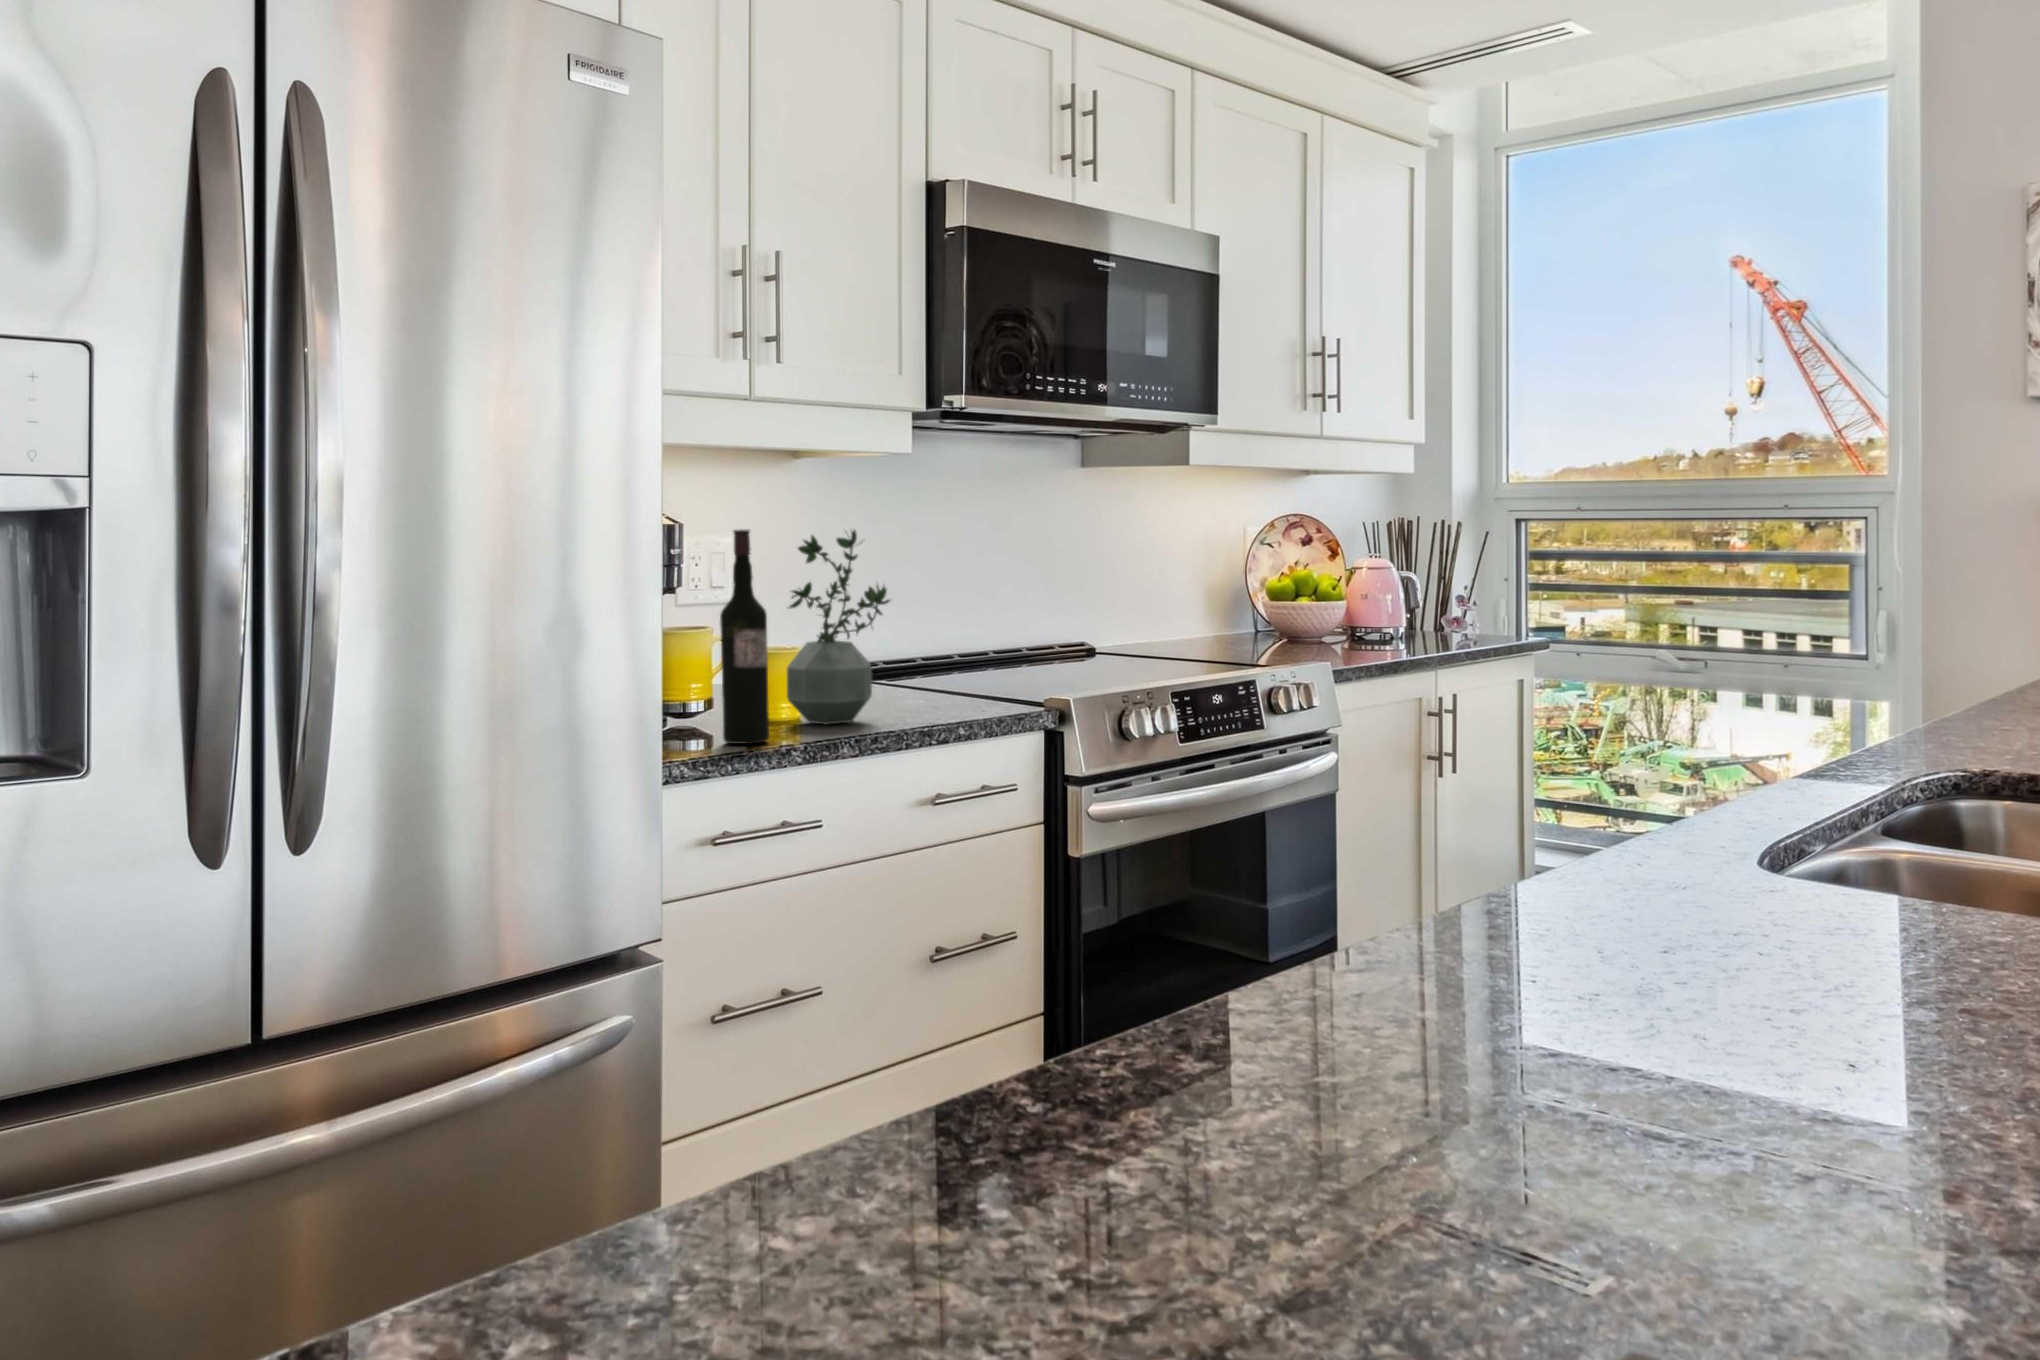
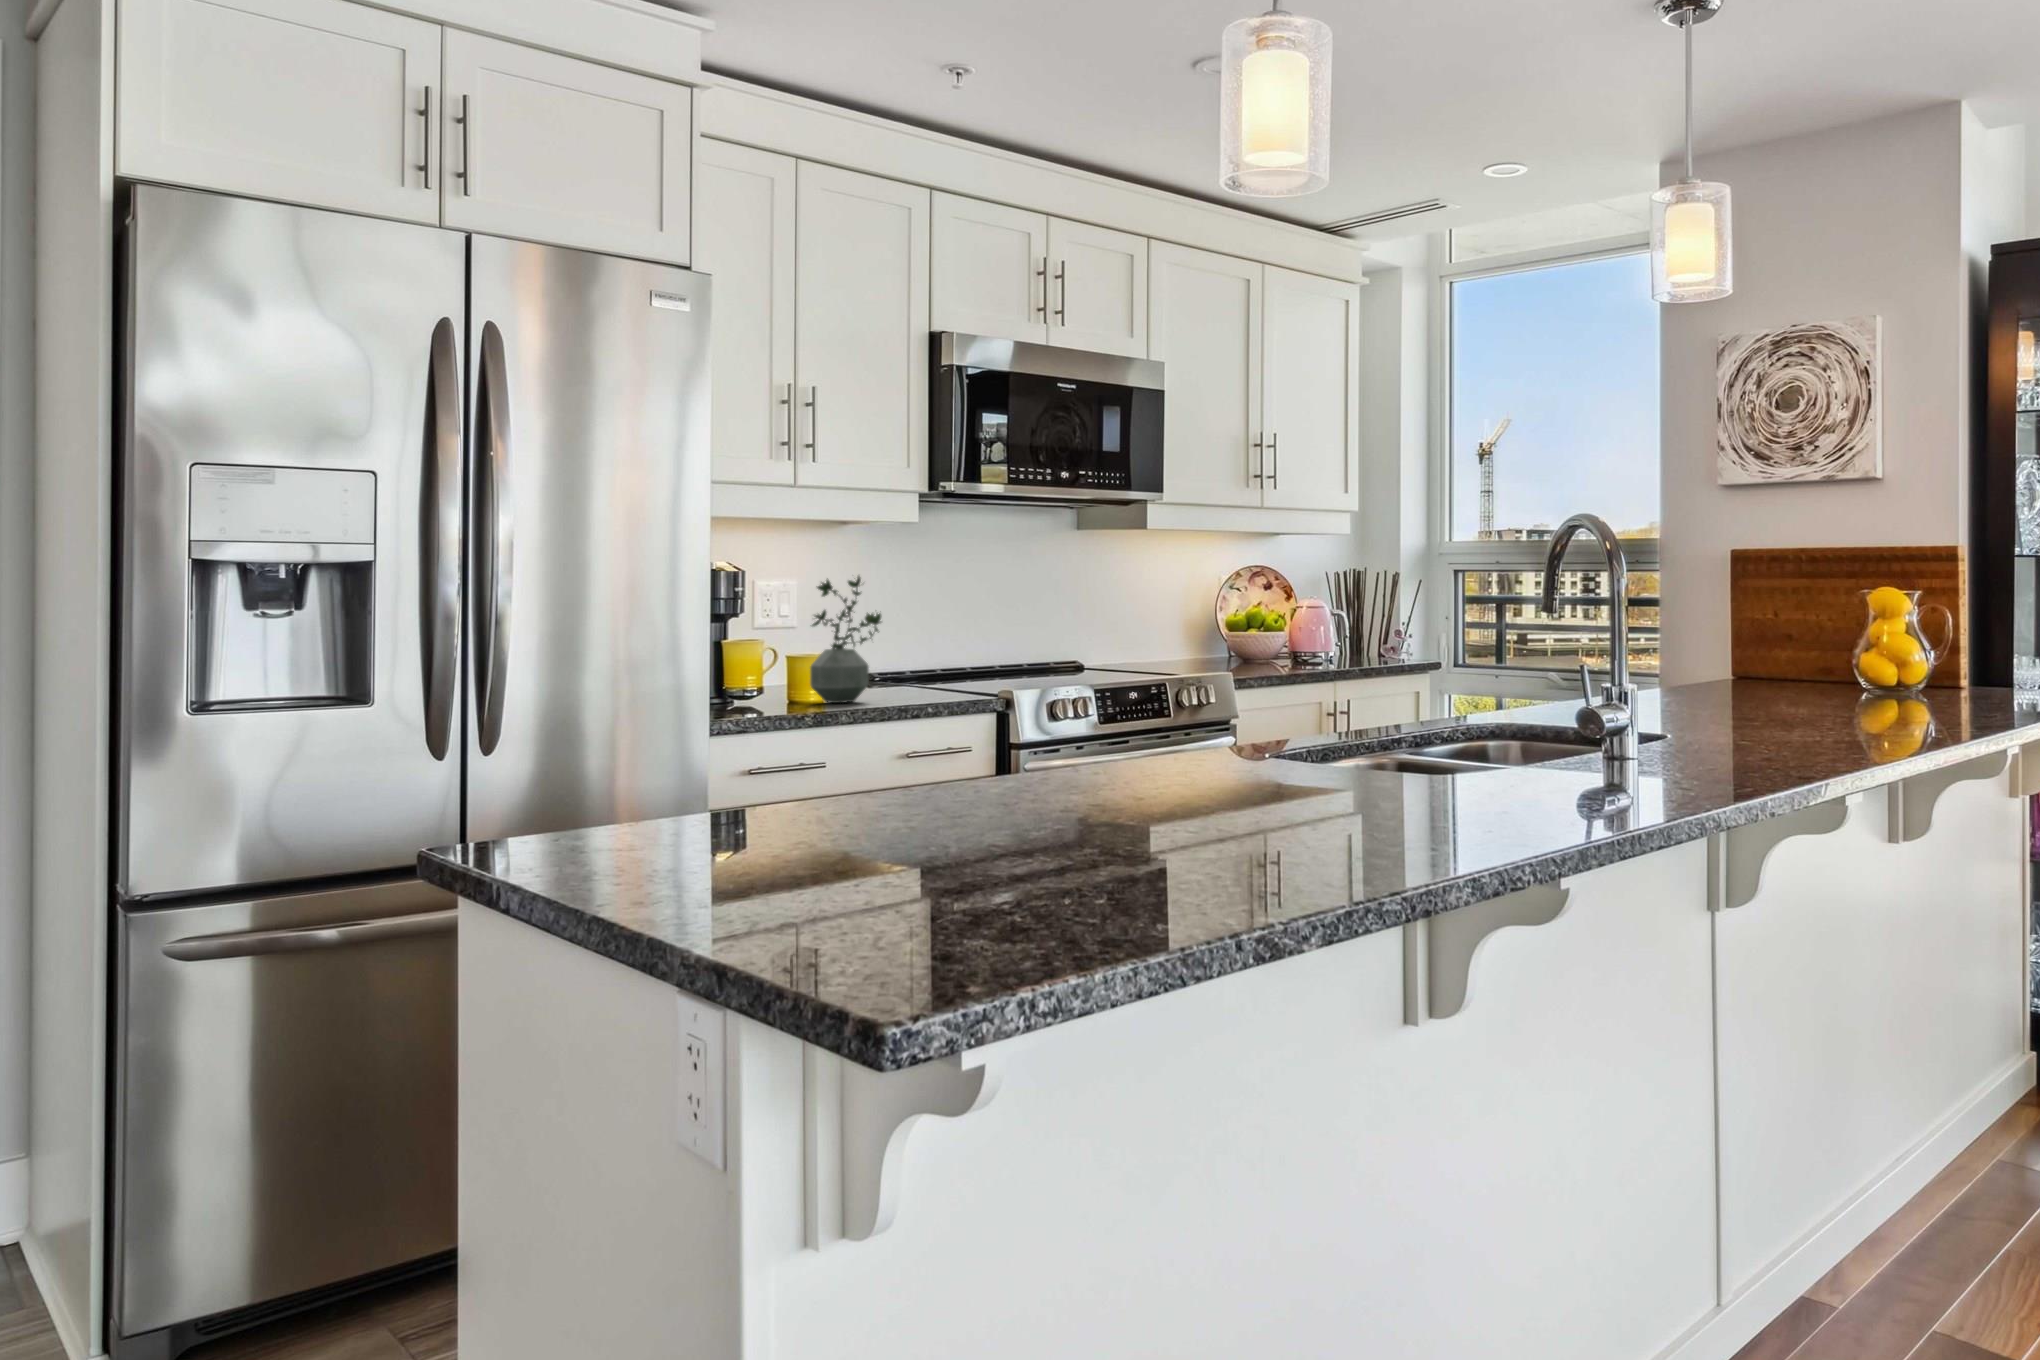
wine bottle: present [720,529,769,744] -> none [759,575,790,711]

